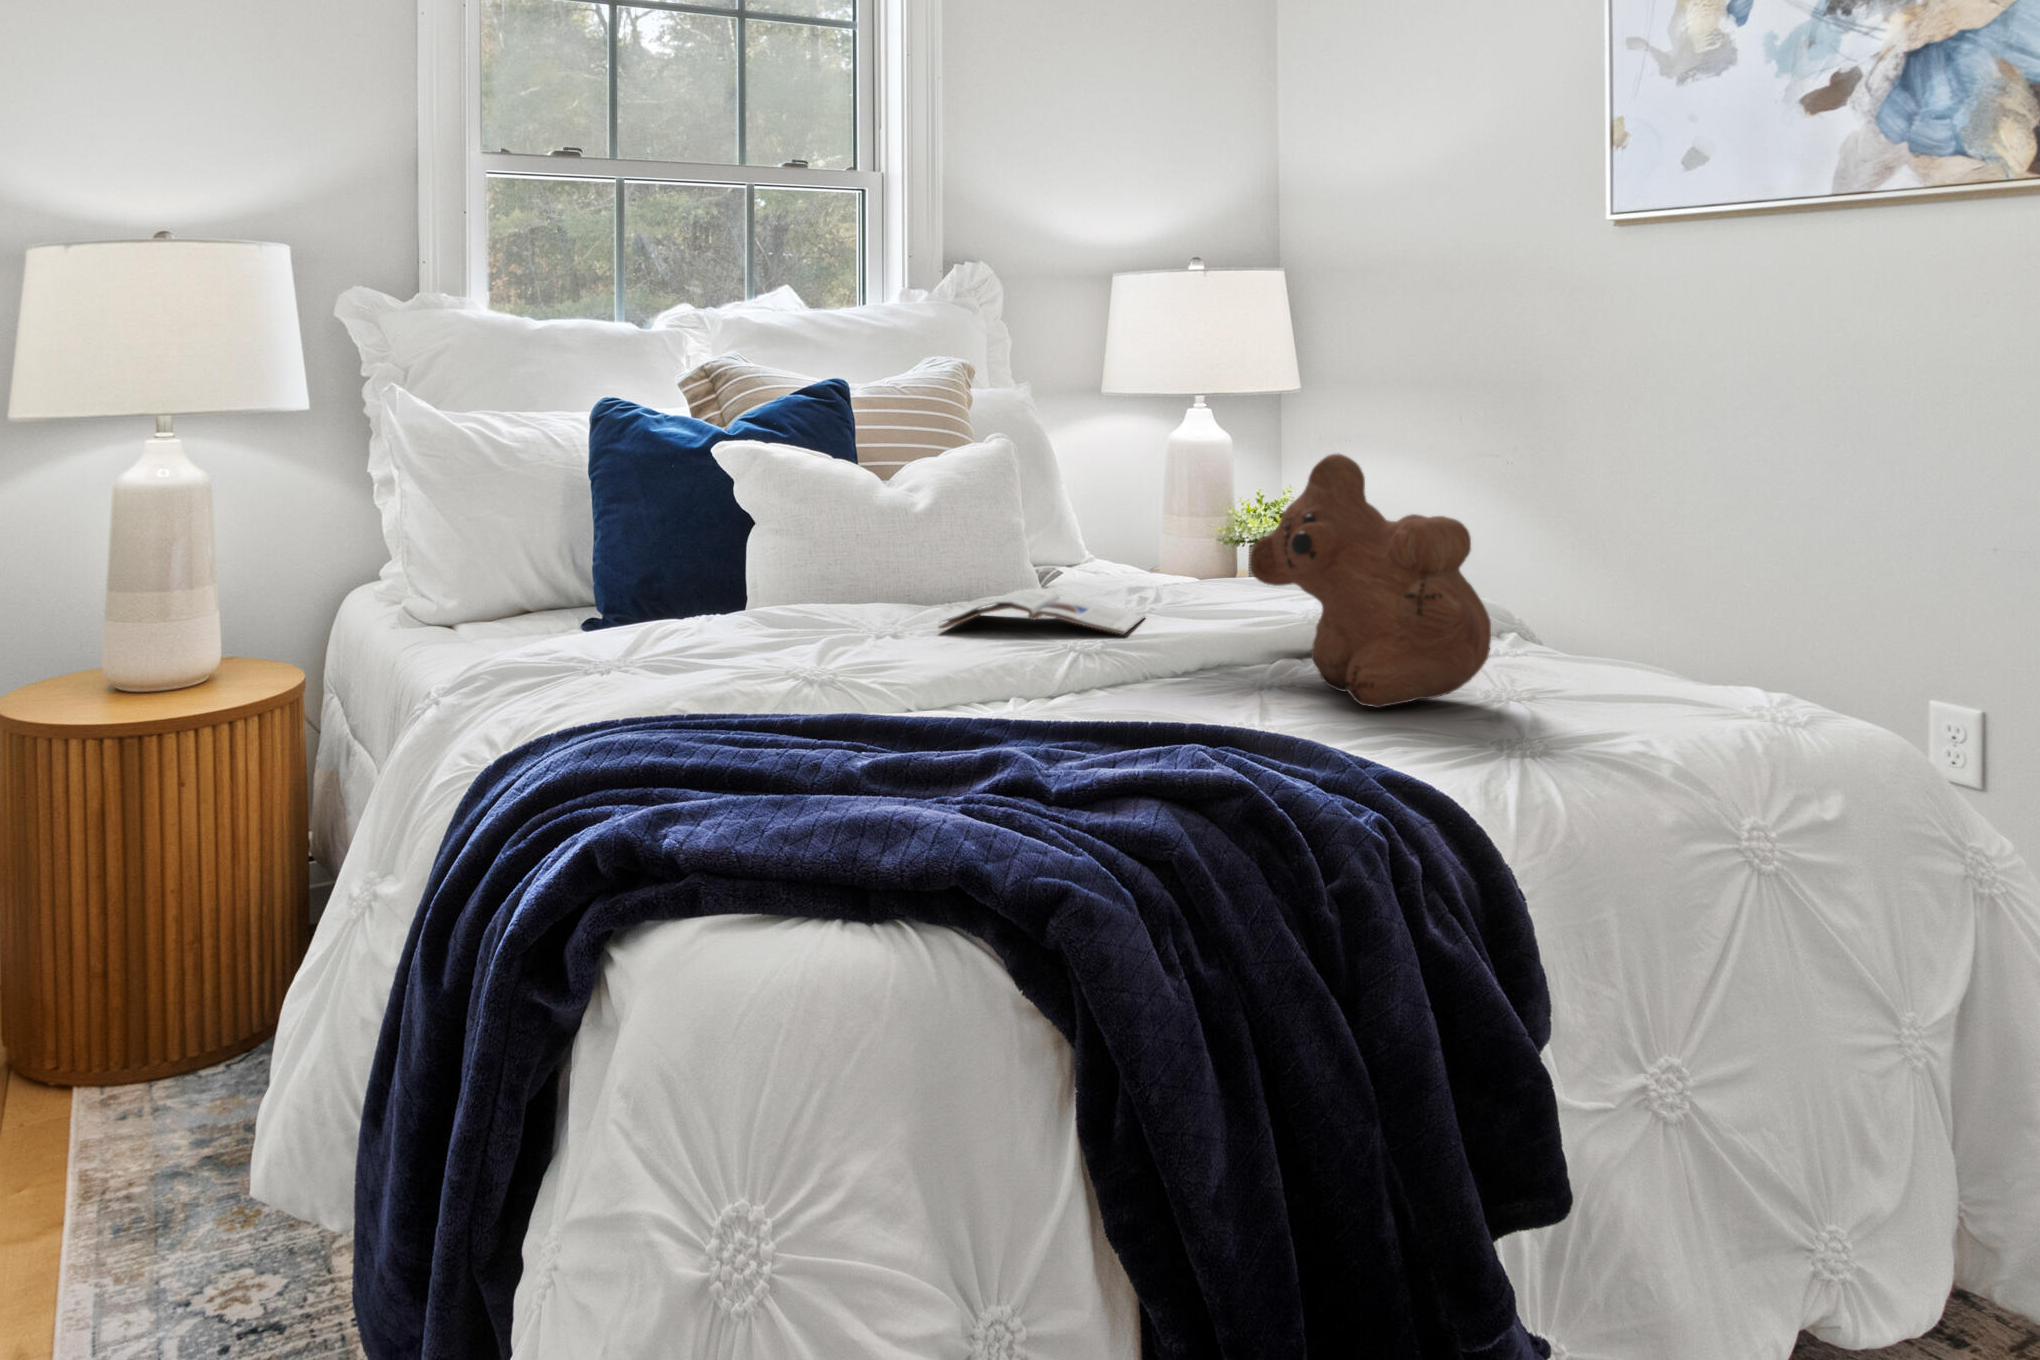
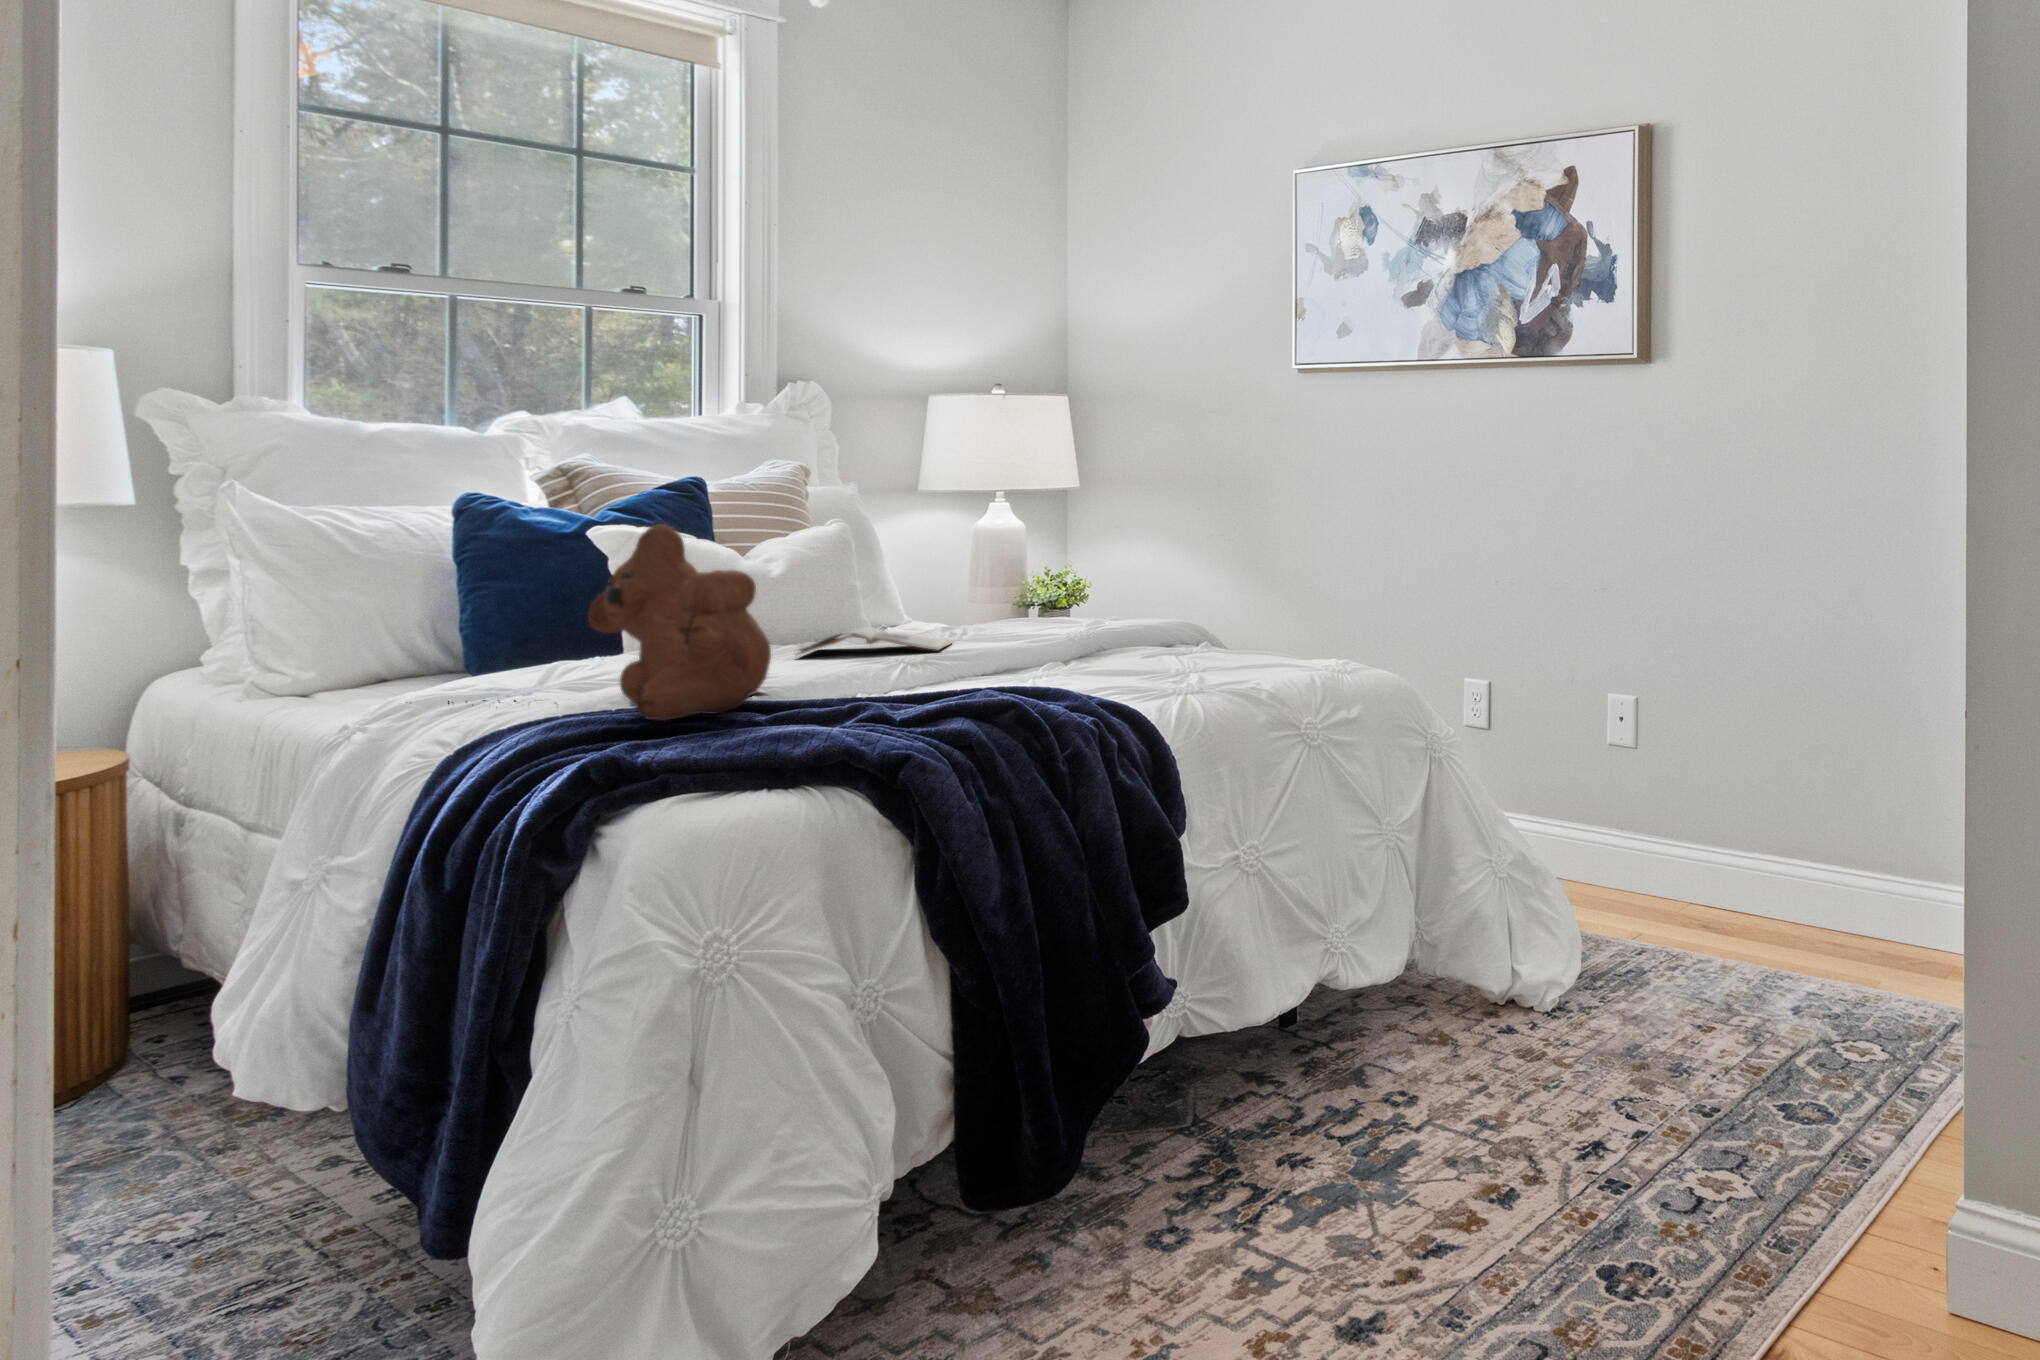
teddy bear: present [1250,454,1491,708] -> present [588,524,771,721]

